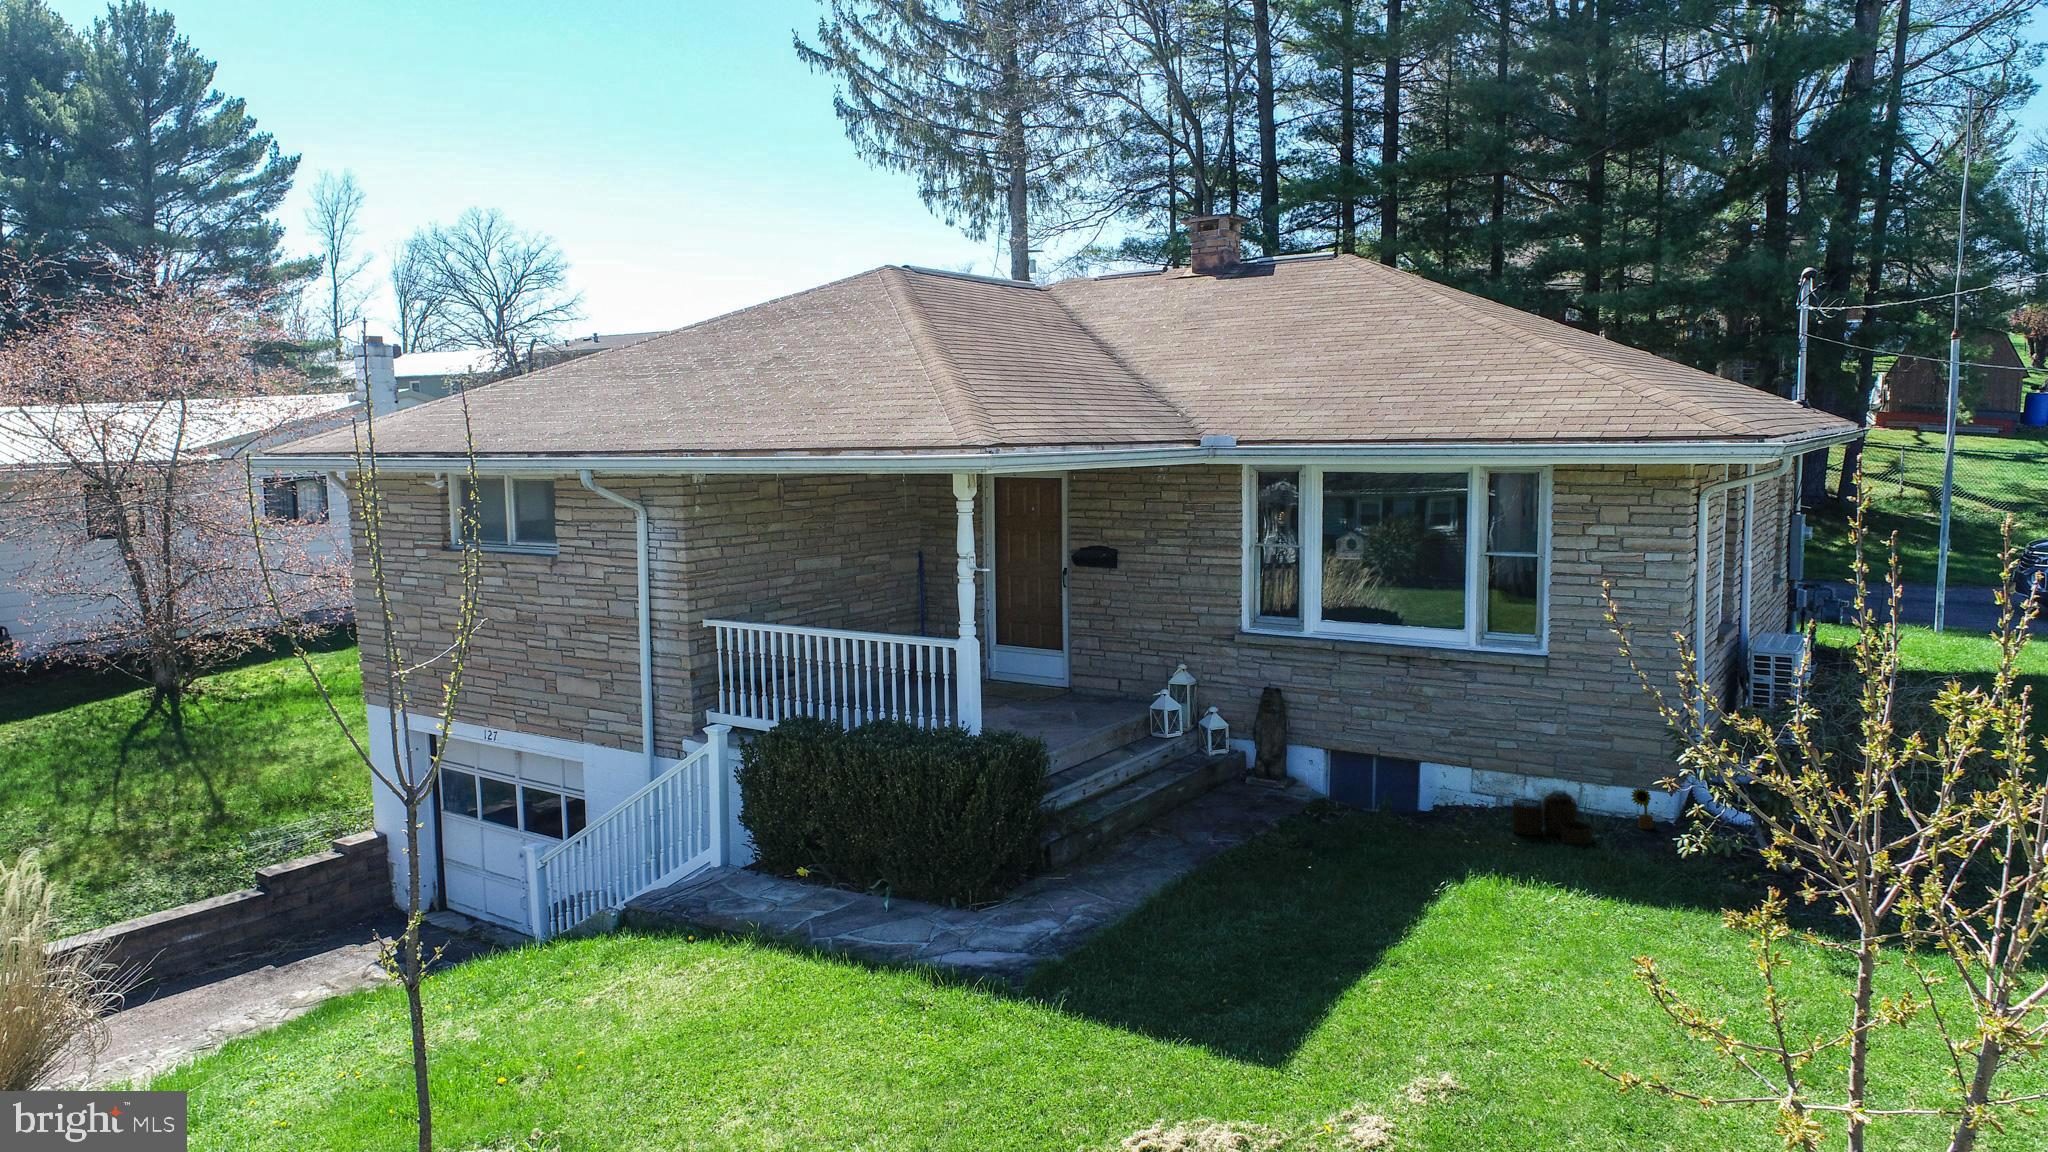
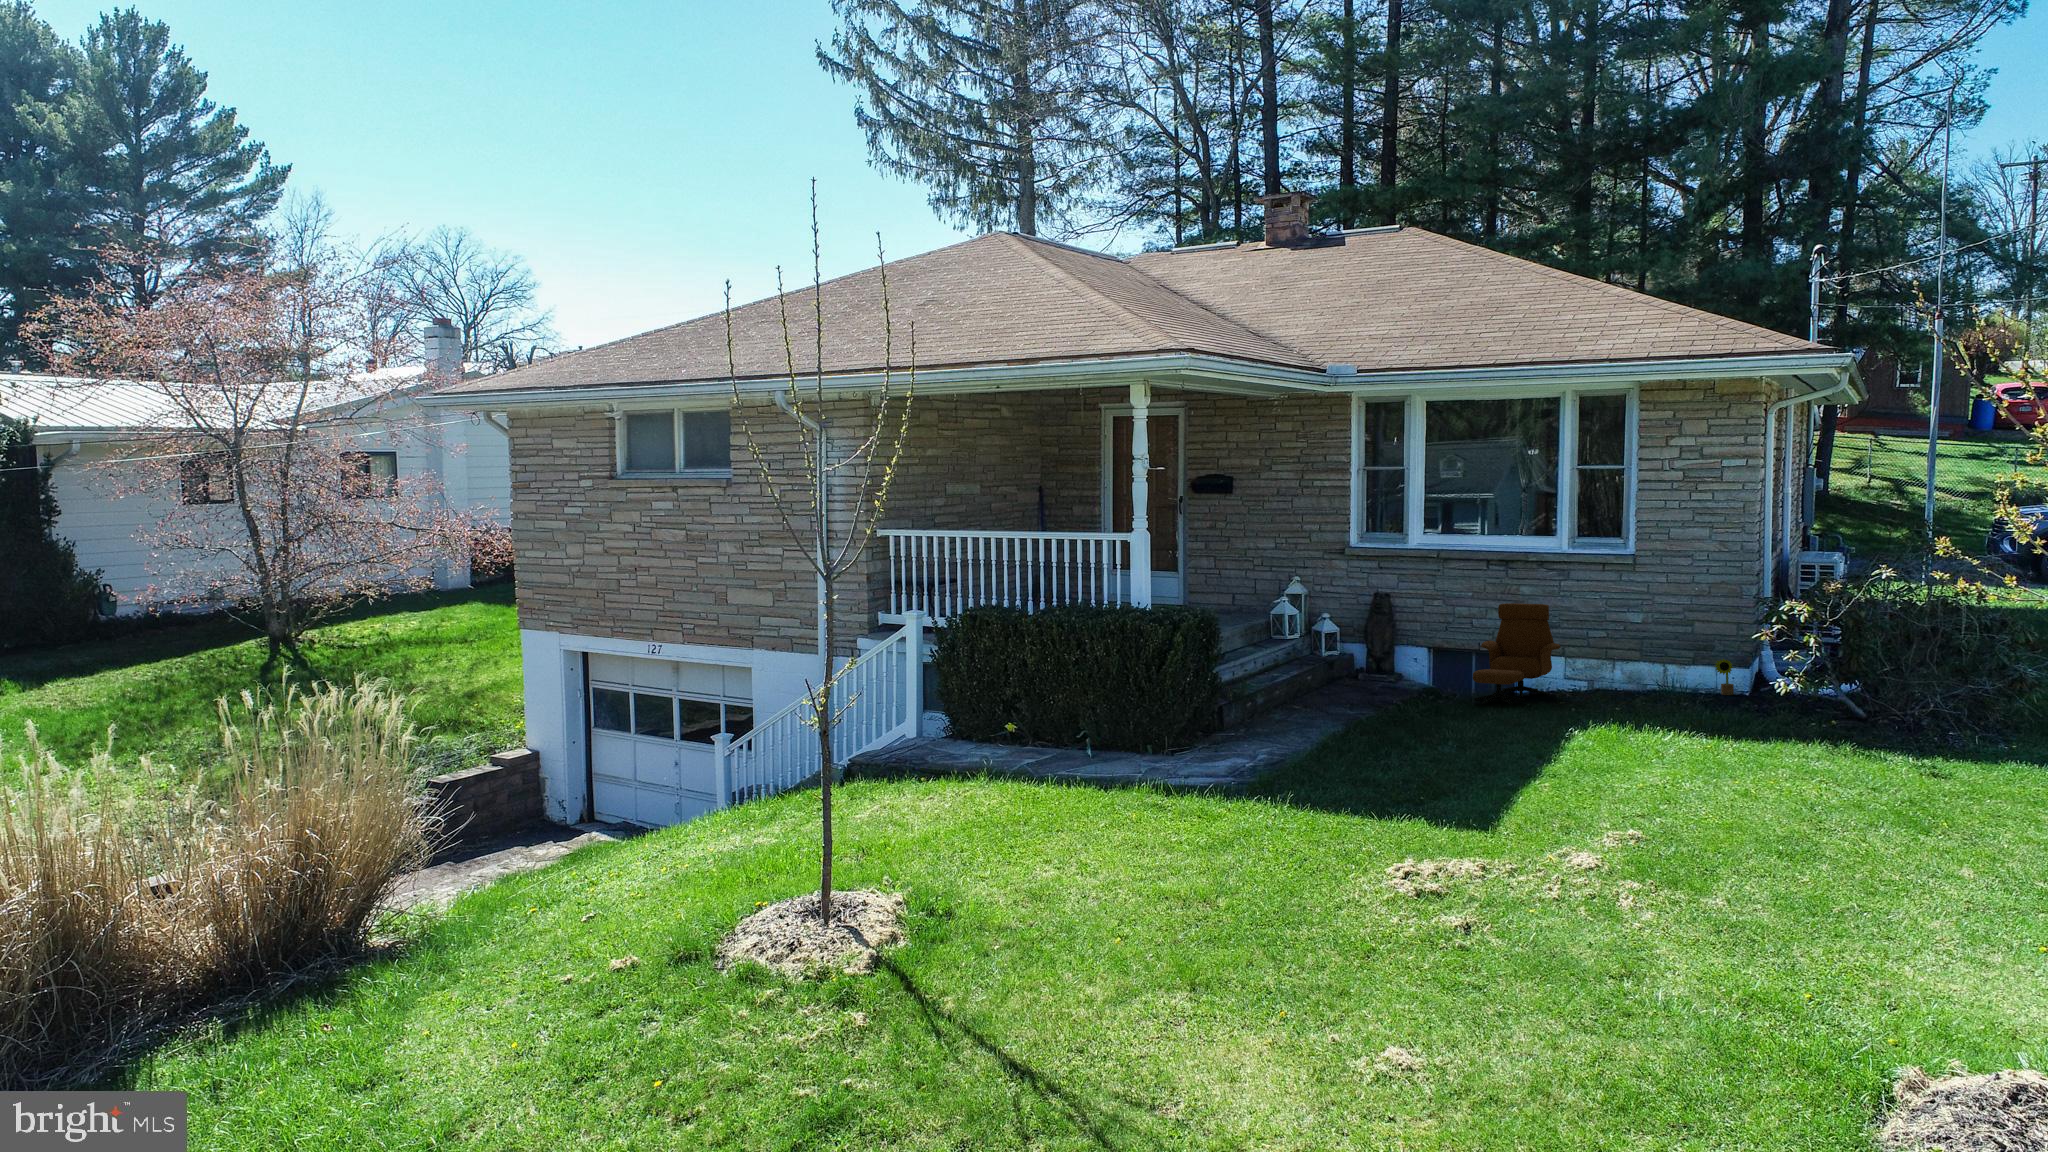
lounge chair: none [1356,708,1461,834] -> present [1473,603,1561,705]
woven basket: present [1512,790,1592,844] -> none [1613,665,1686,705]

